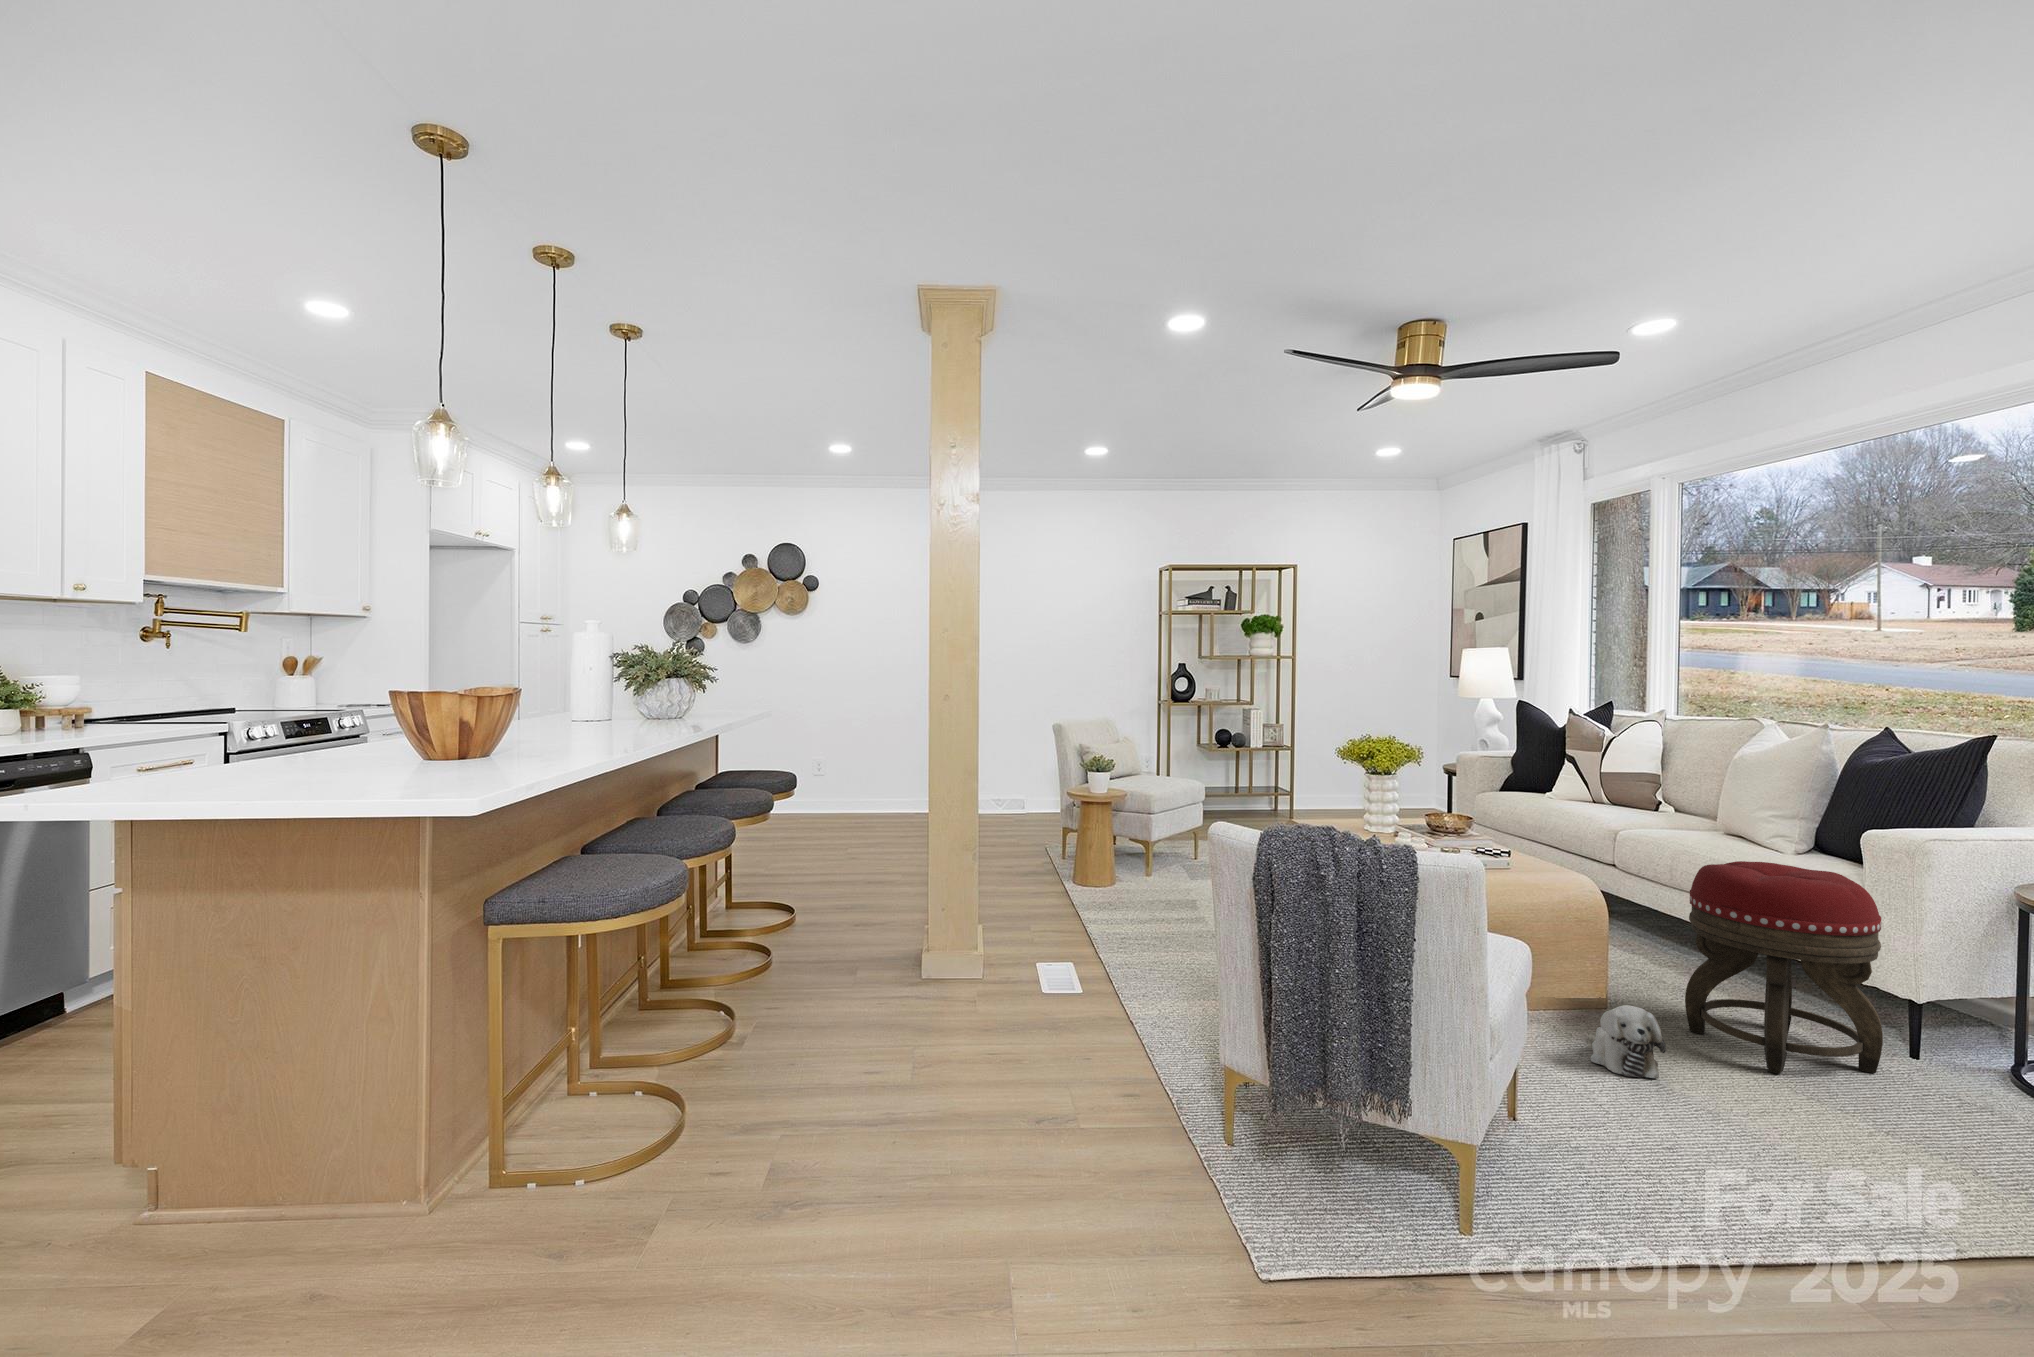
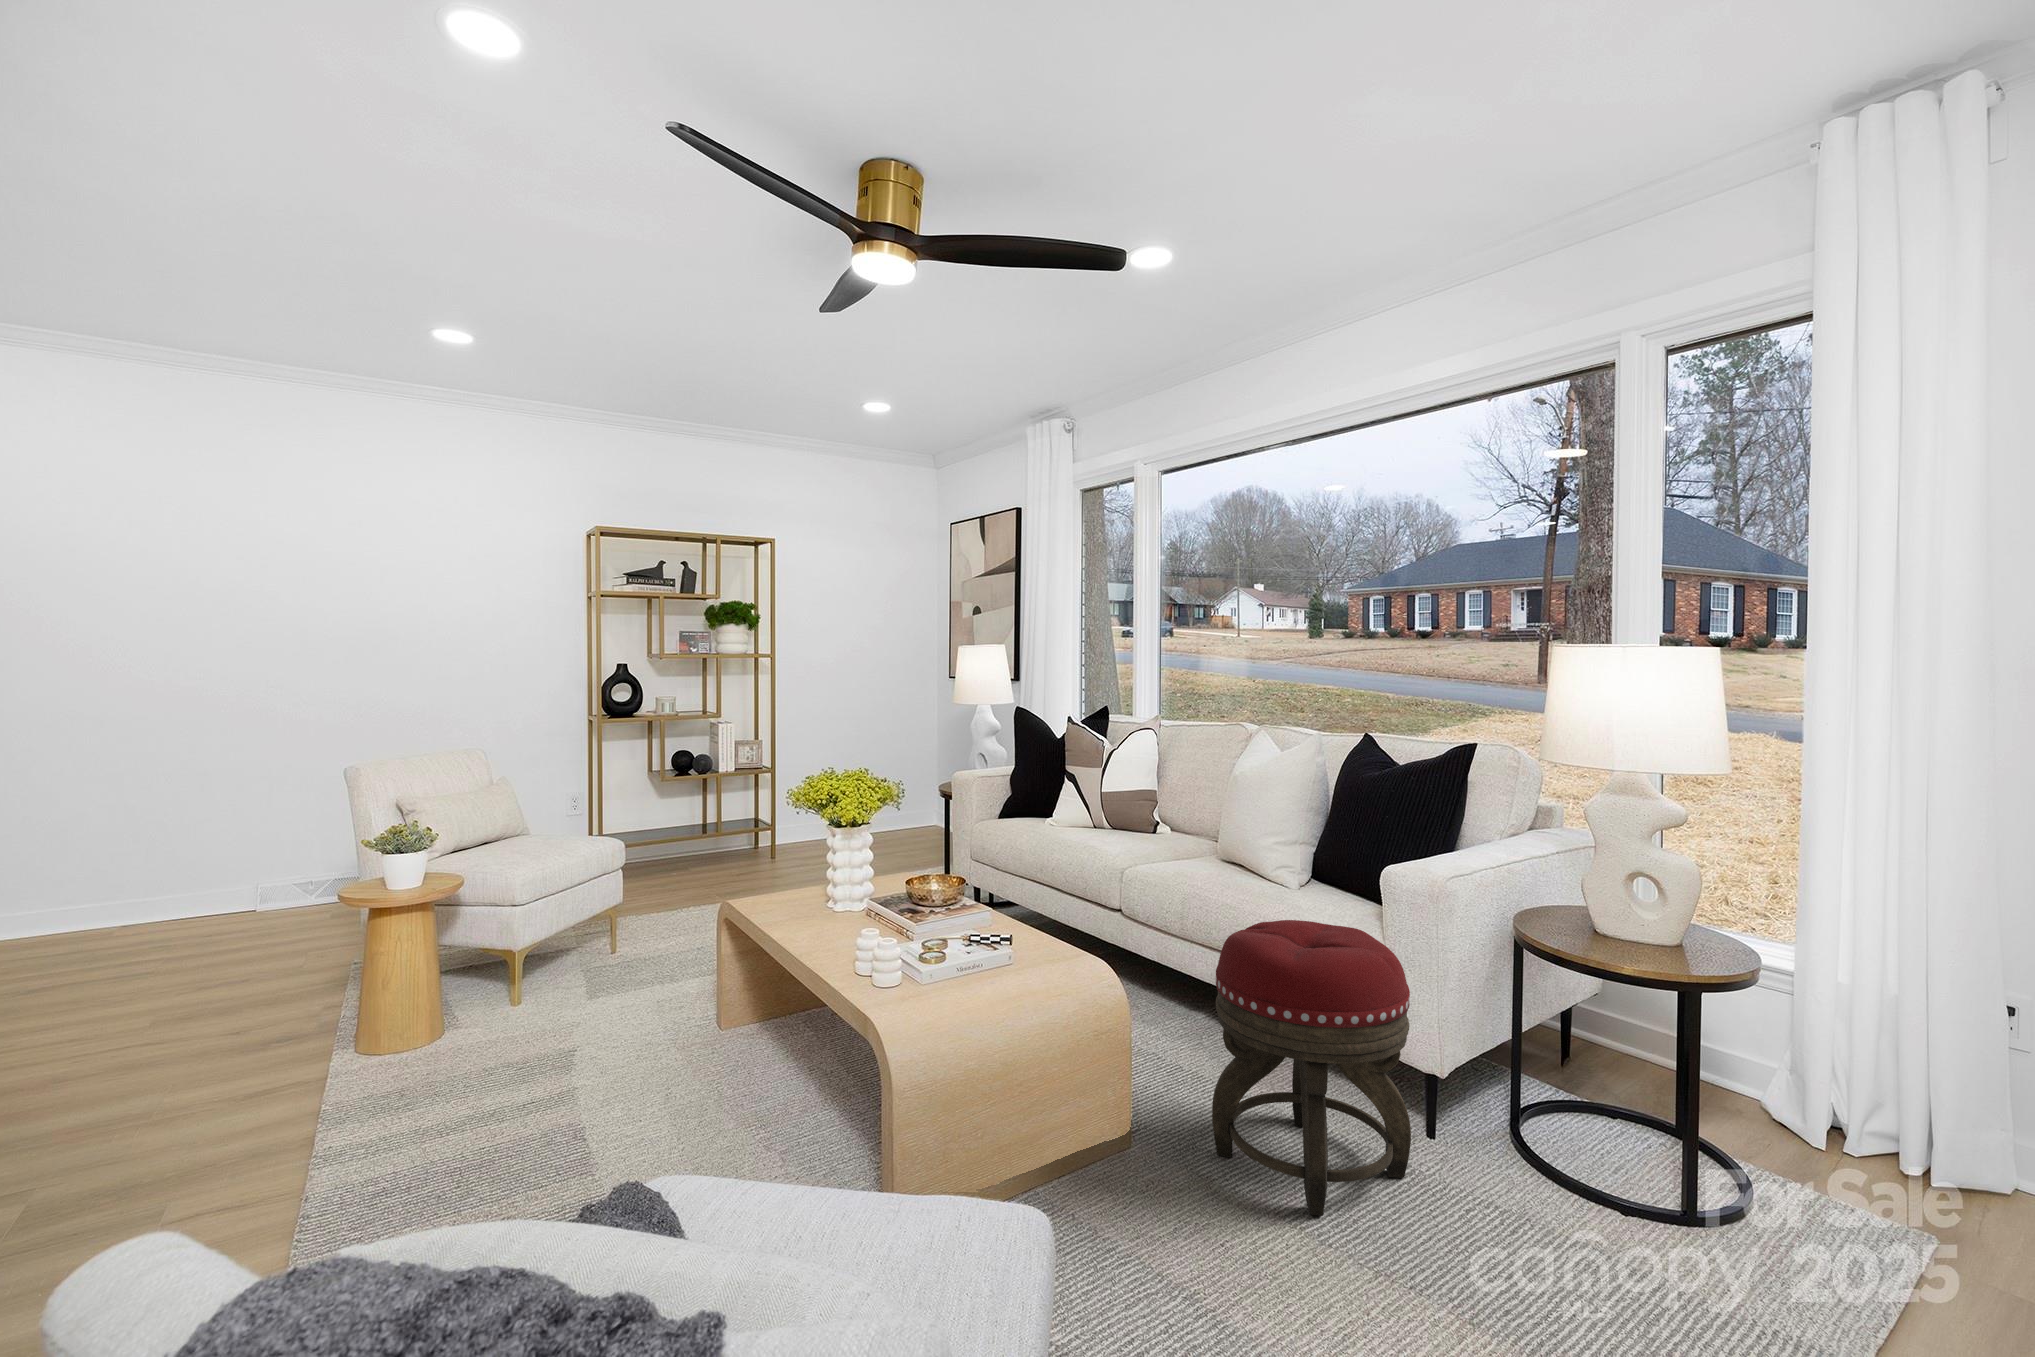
plush toy: present [1591,1005,1666,1079] -> none [1118,1177,1207,1291]

